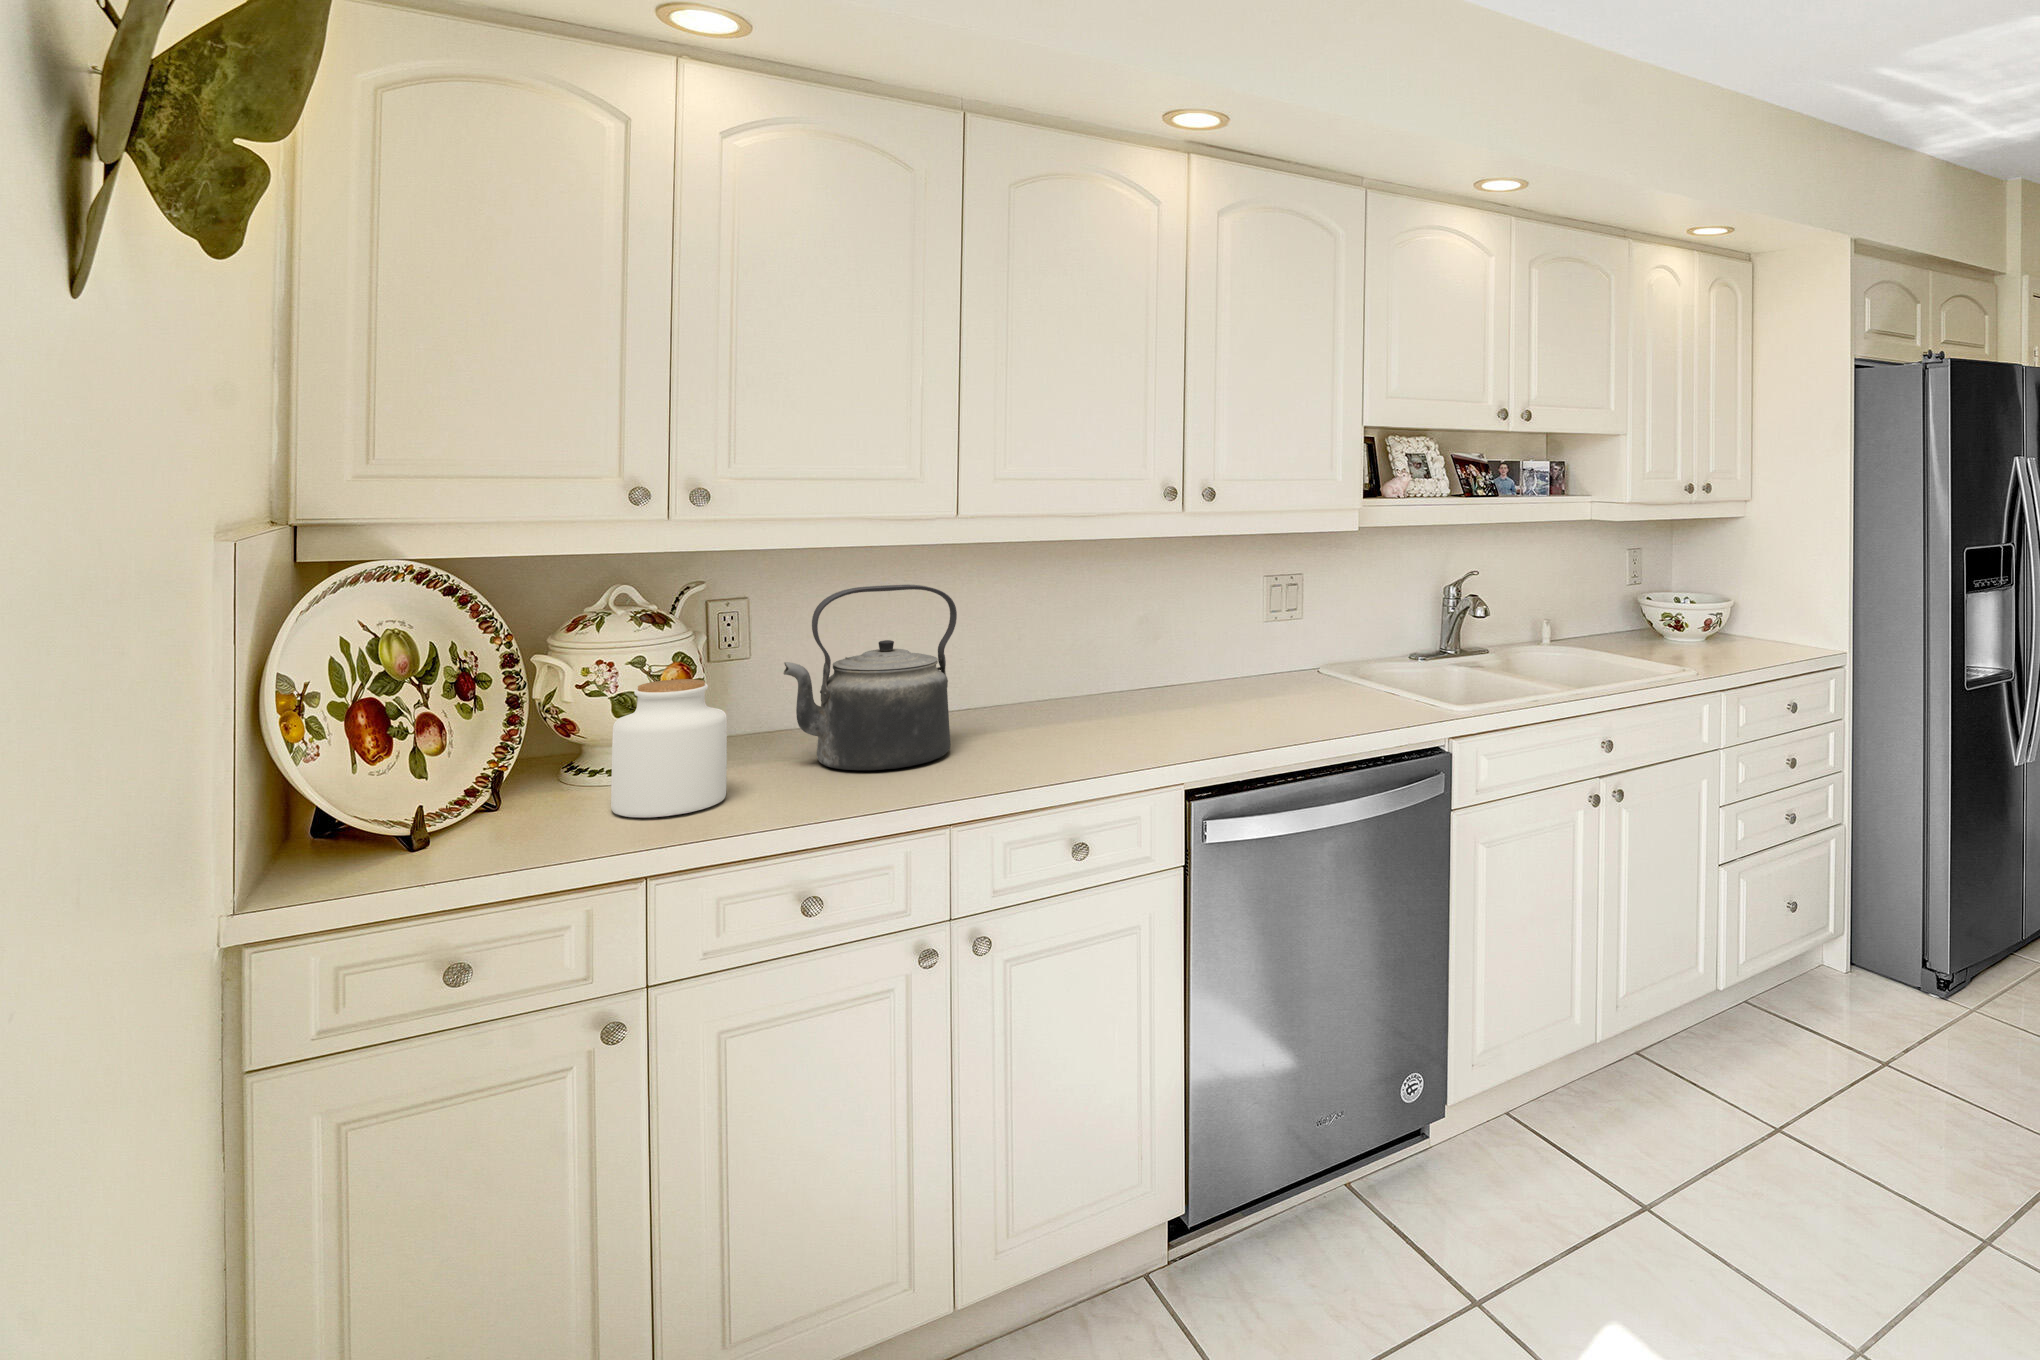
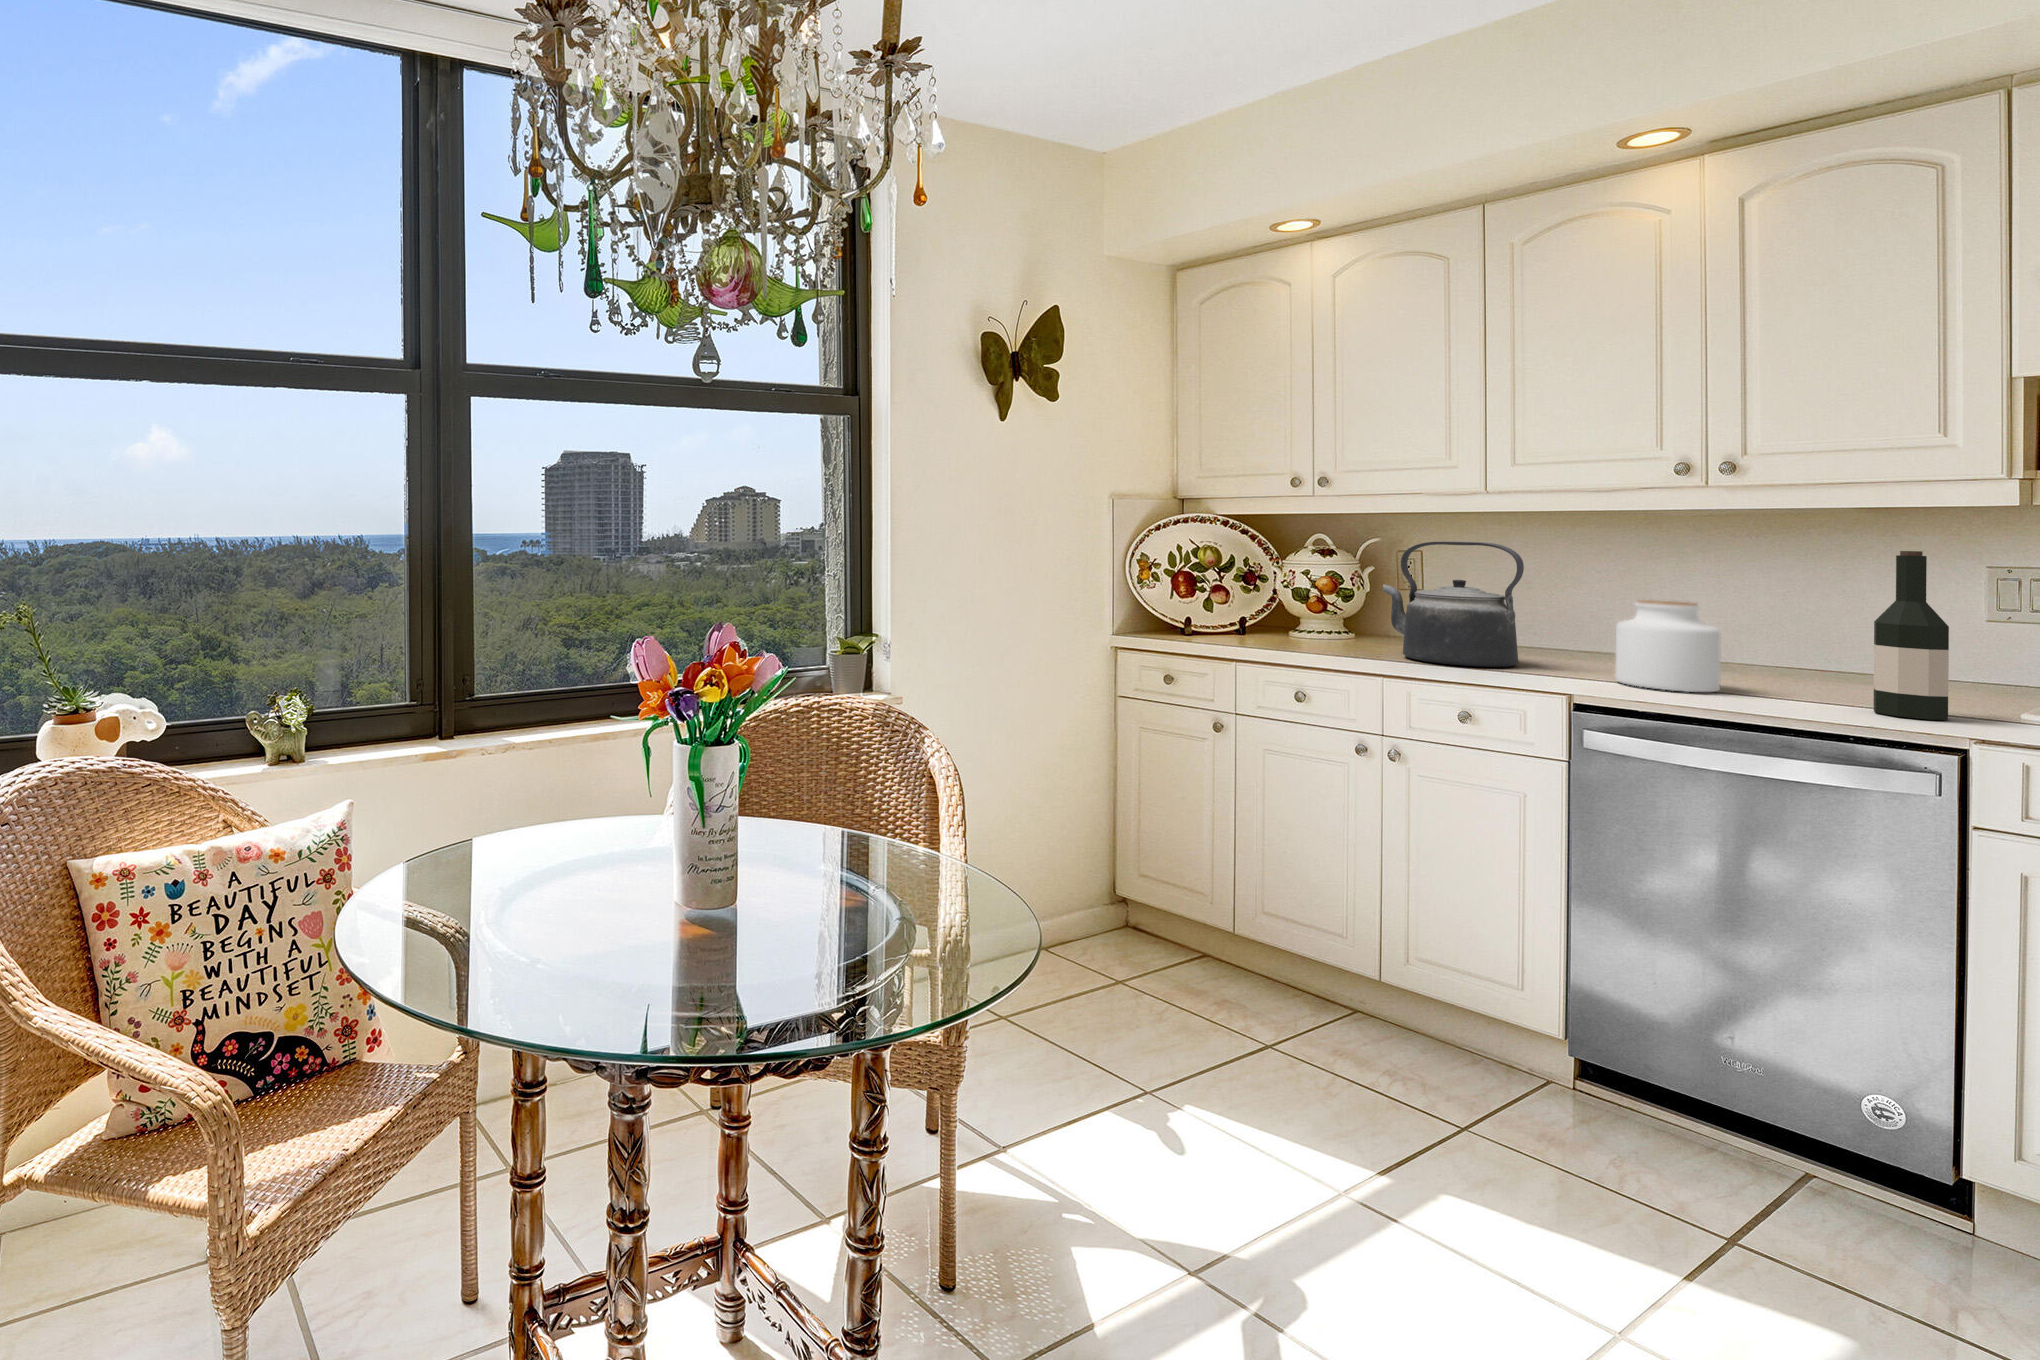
wine bottle: none [1193,569,1231,715] -> present [1874,551,1949,720]
jar: present [611,679,727,817] -> present [1615,600,1720,692]

